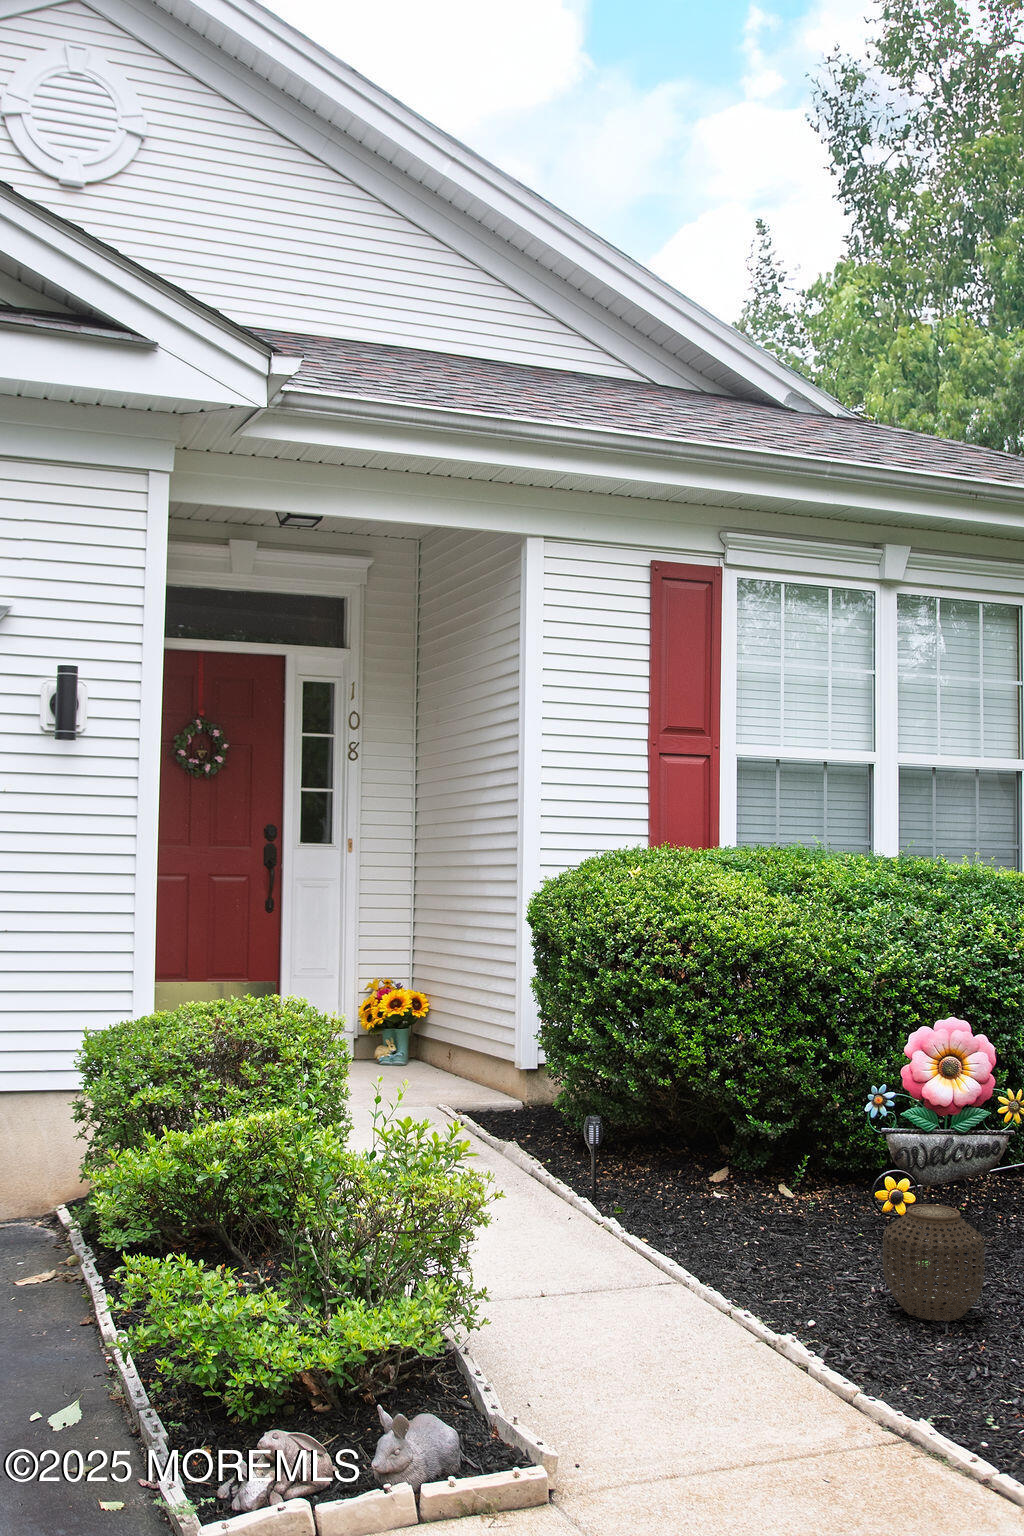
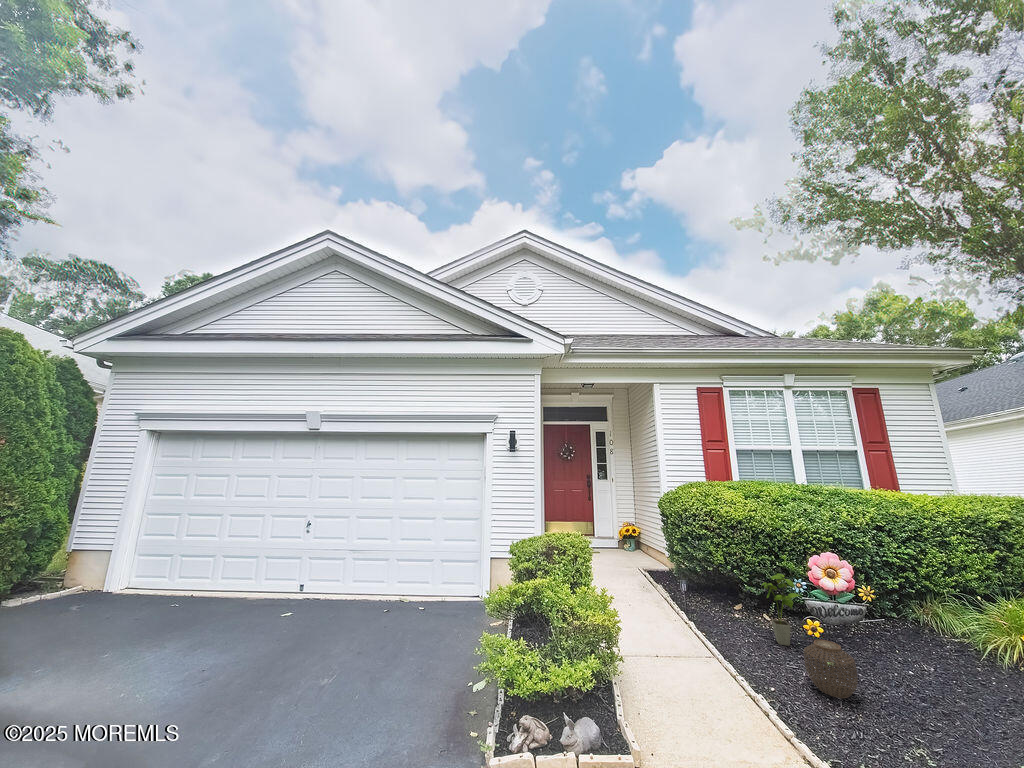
house plant: none [794,1072,881,1242] -> present [761,574,799,646]

